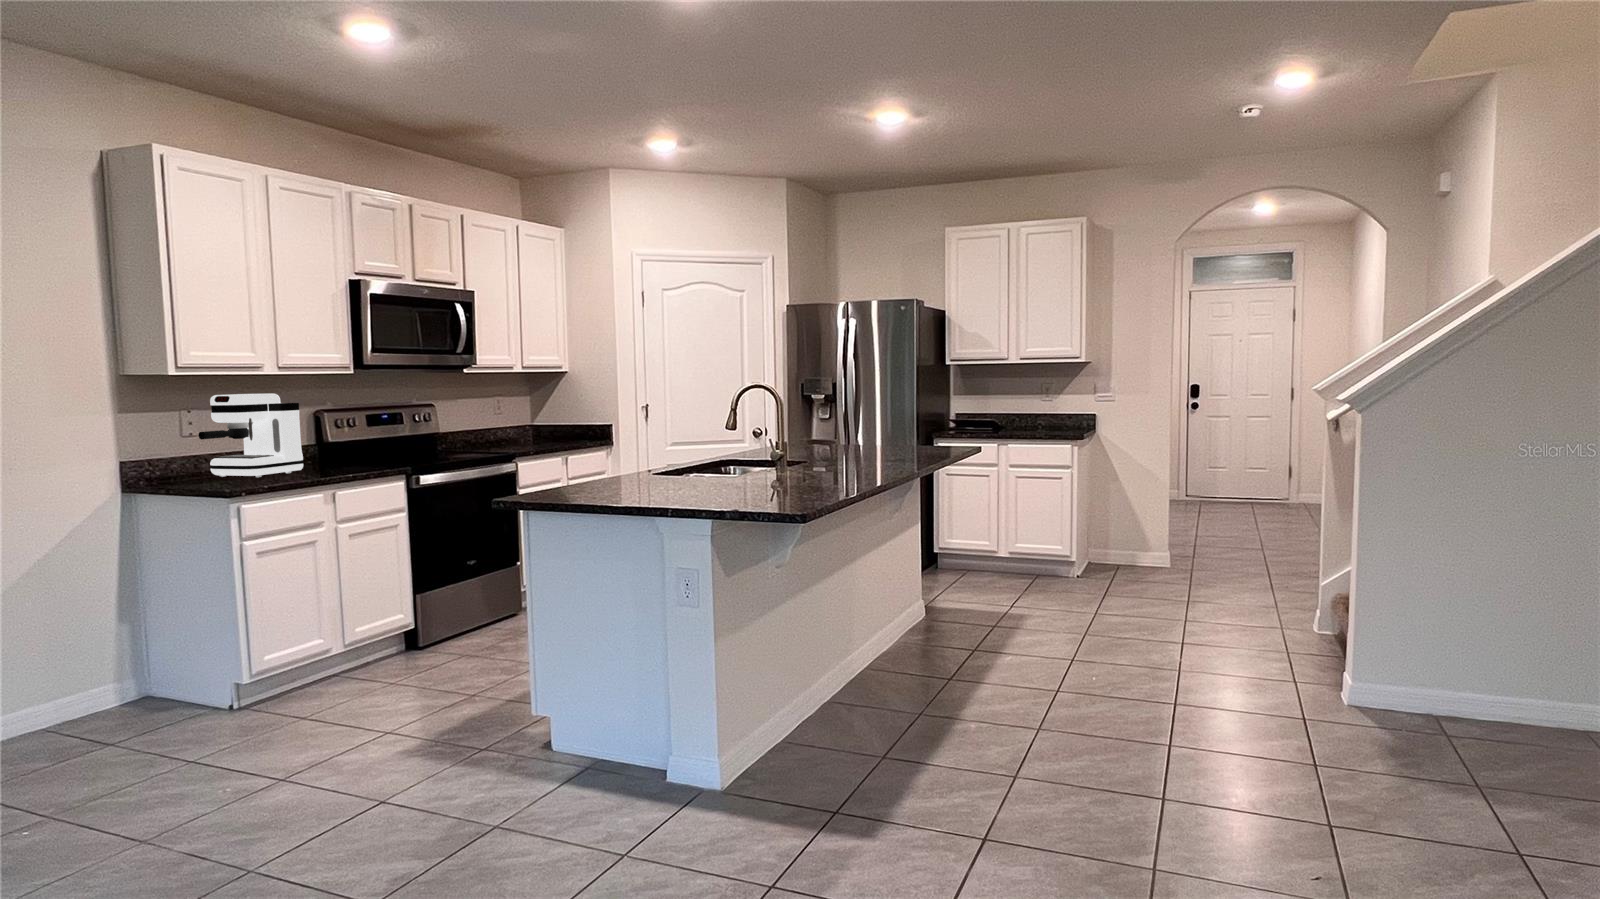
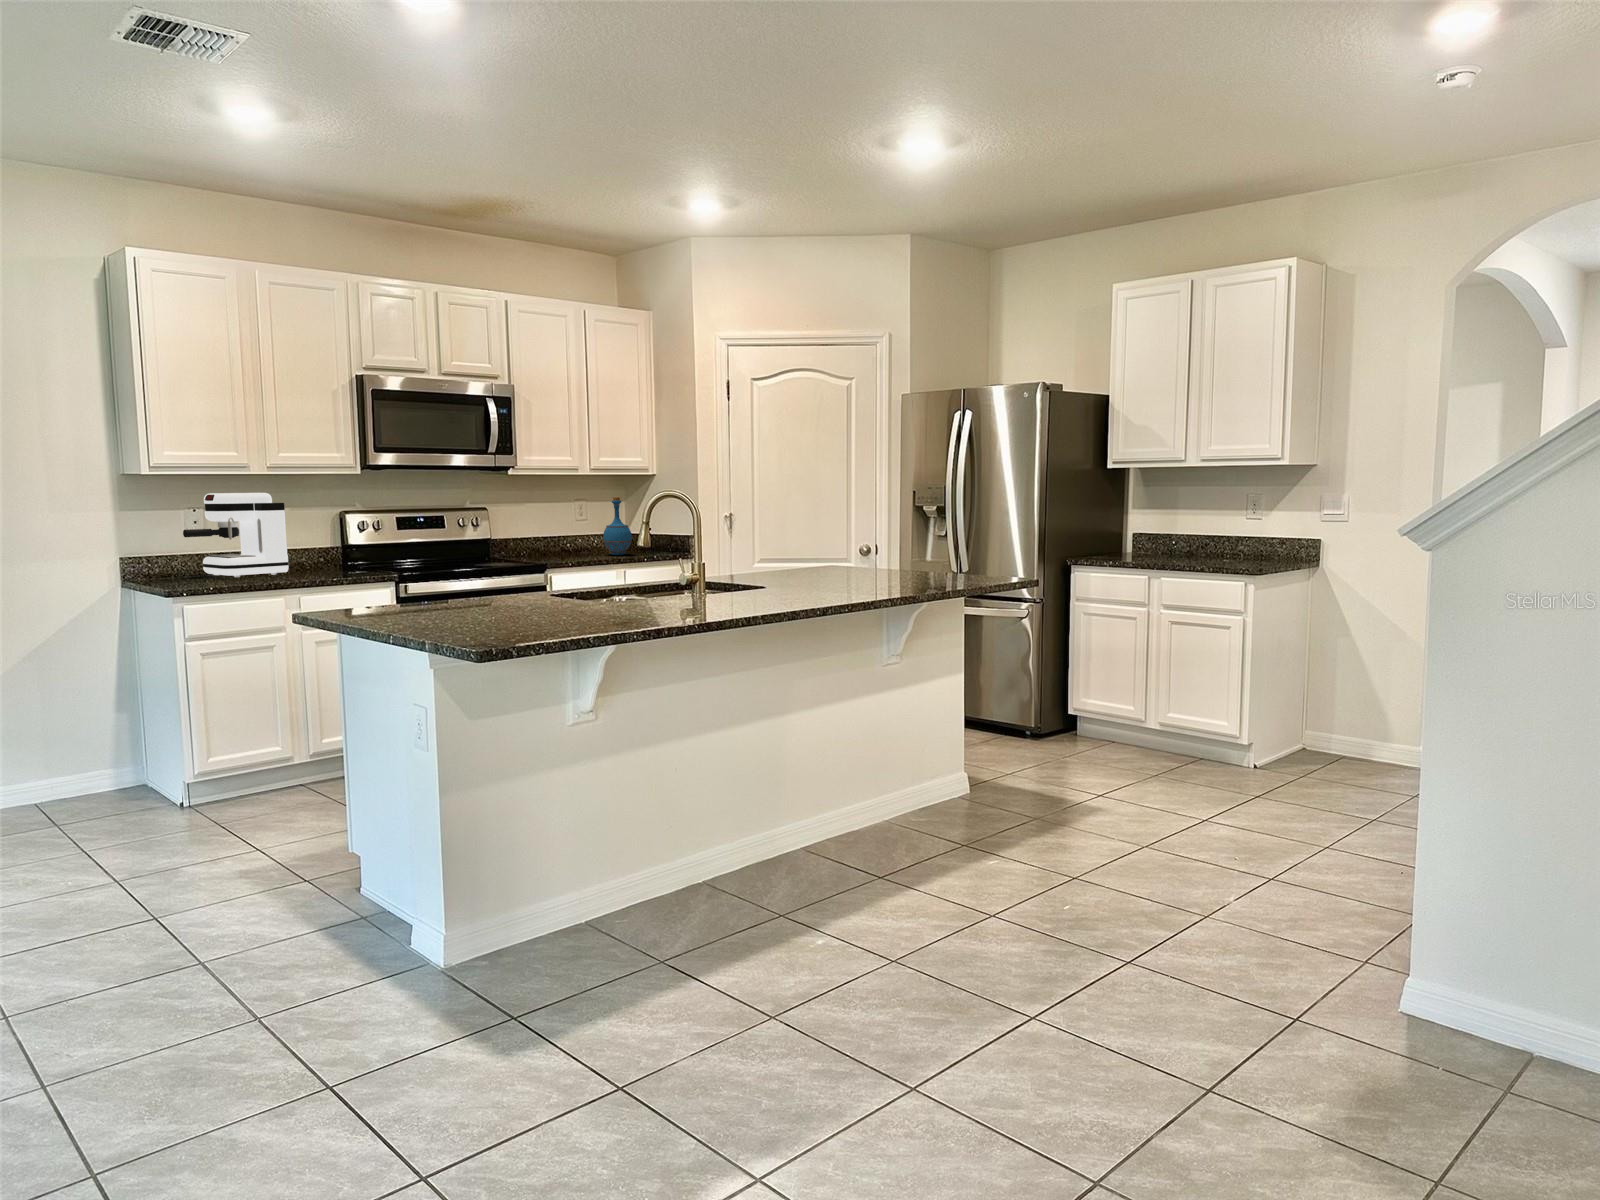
bottle: none [532,392,559,444] -> present [603,497,632,555]

